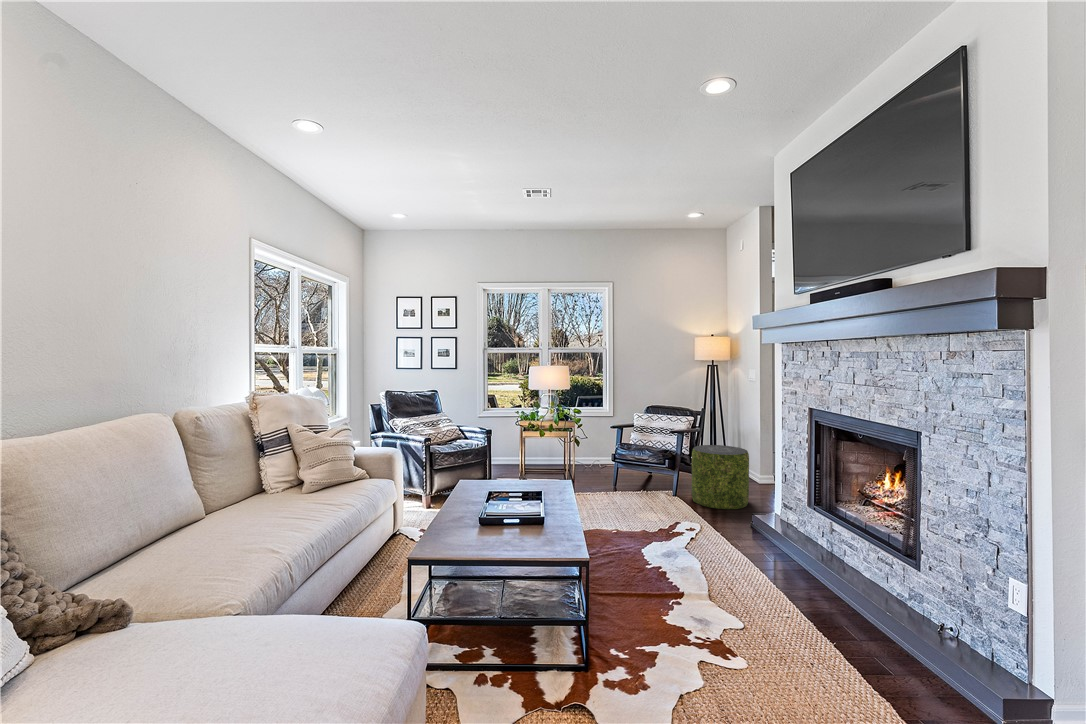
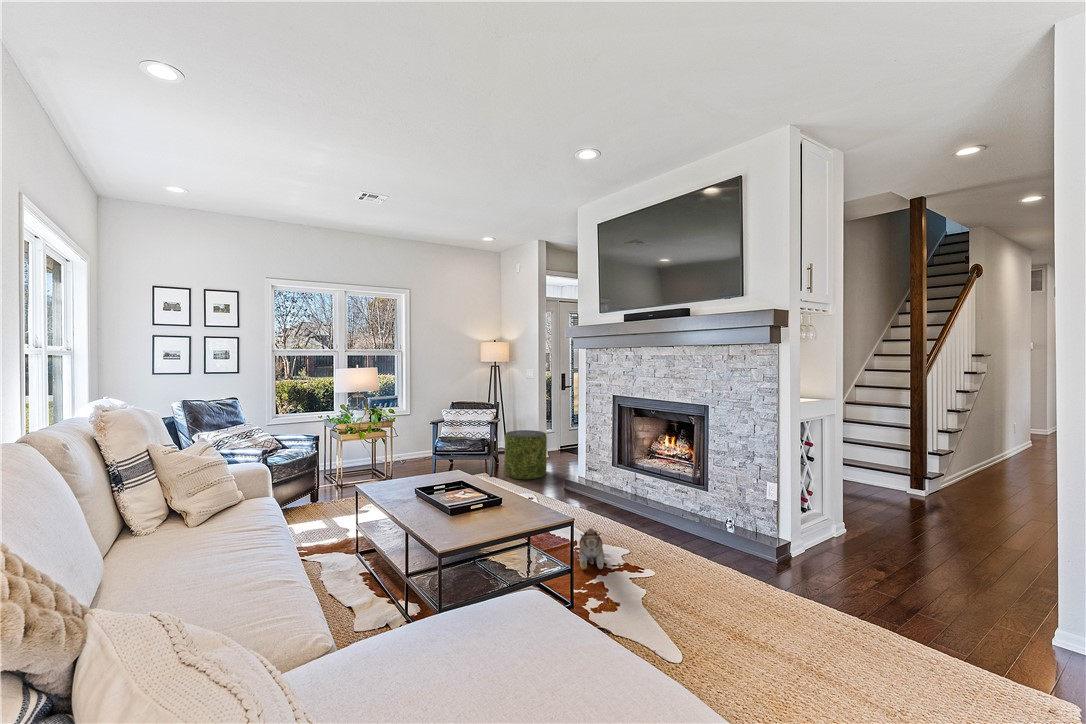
plush toy: none [648,572,703,628] -> present [579,528,604,570]

